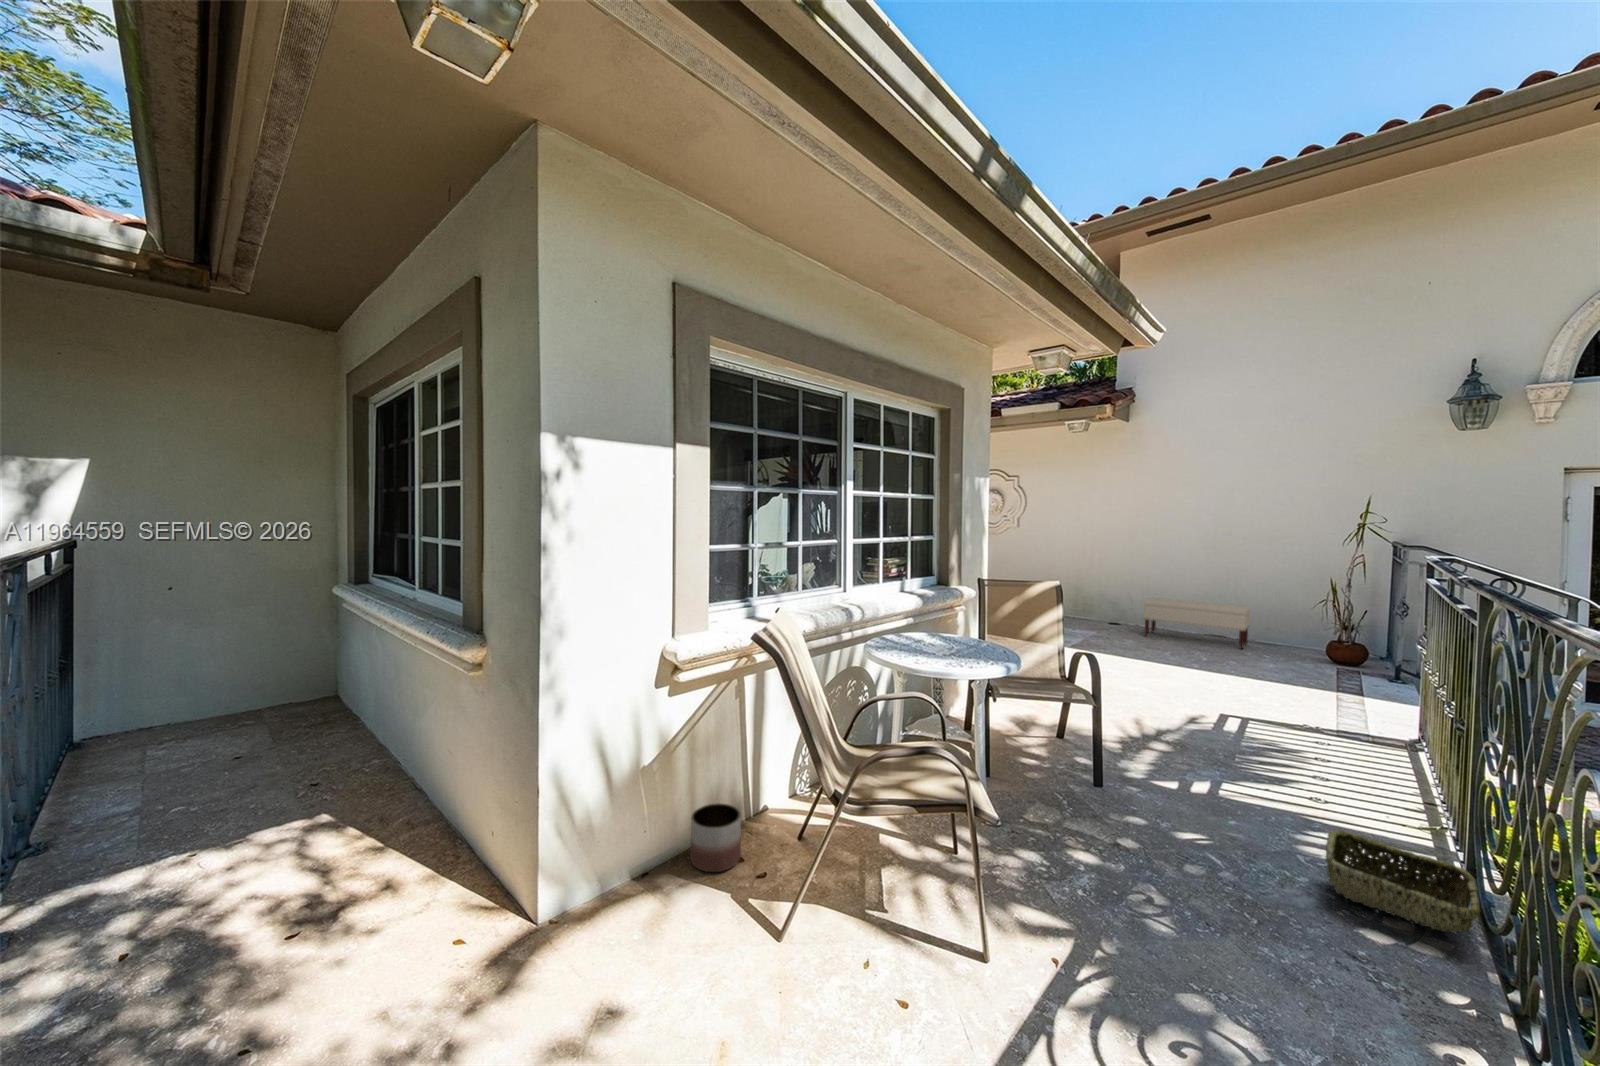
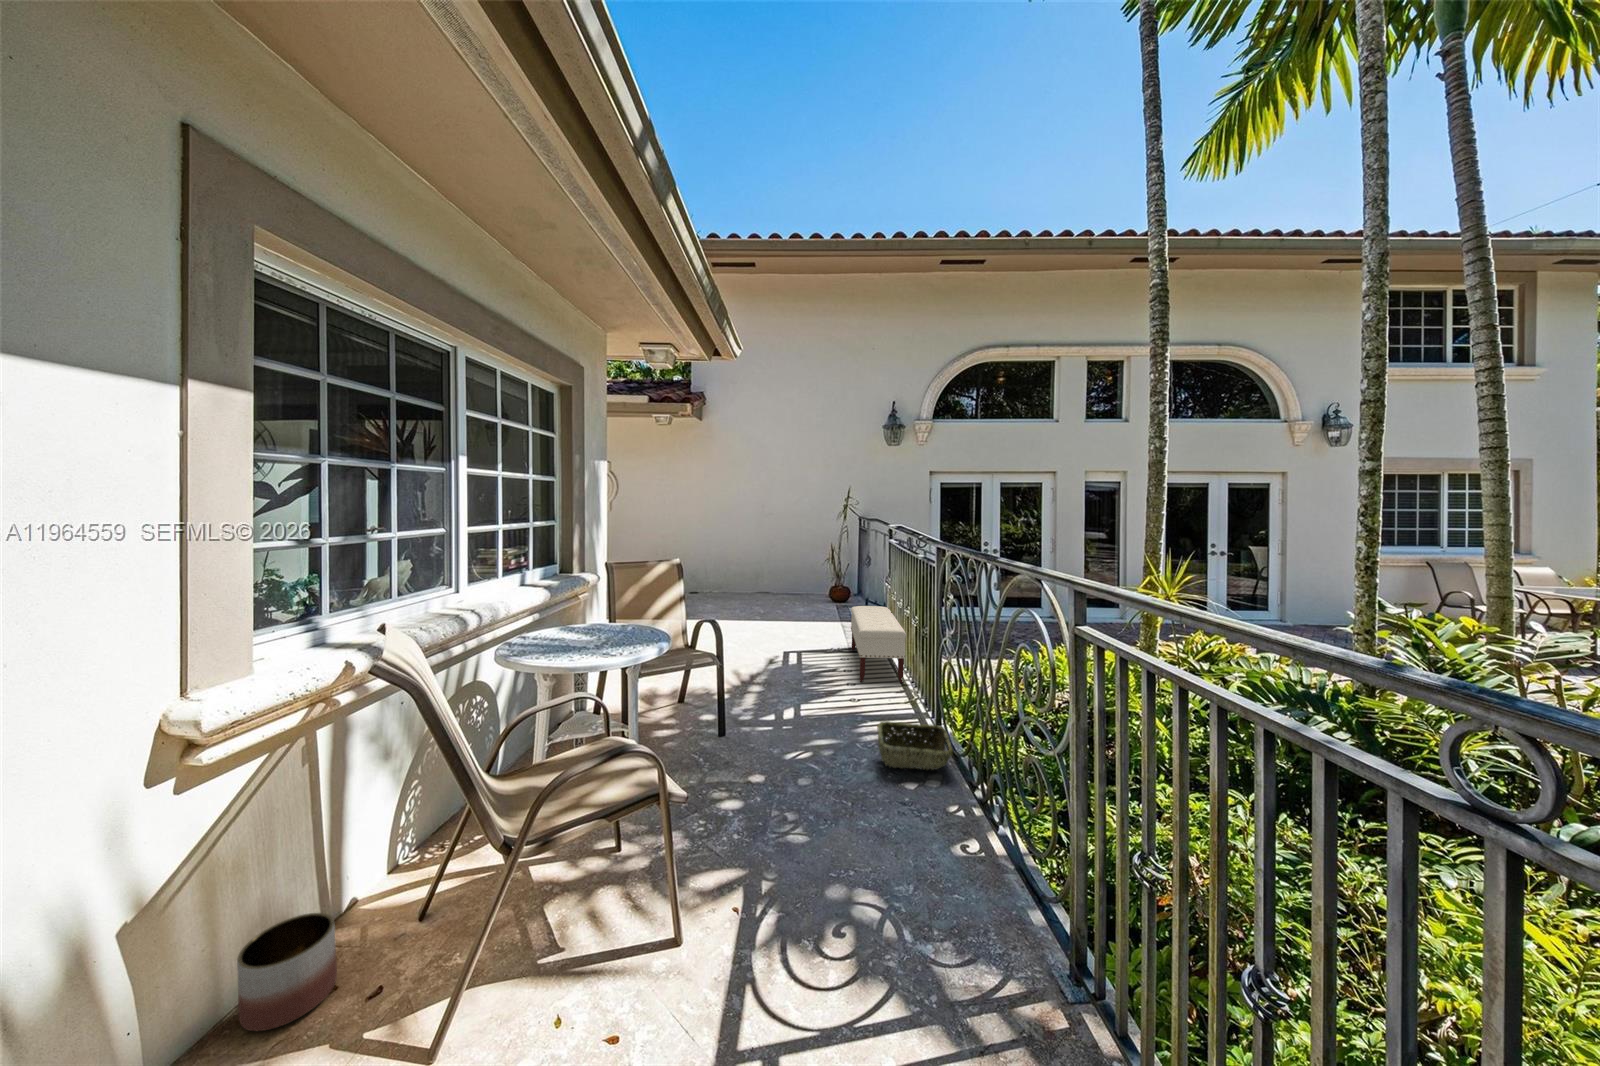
bench: present [1144,598,1251,649] -> present [851,606,906,683]

